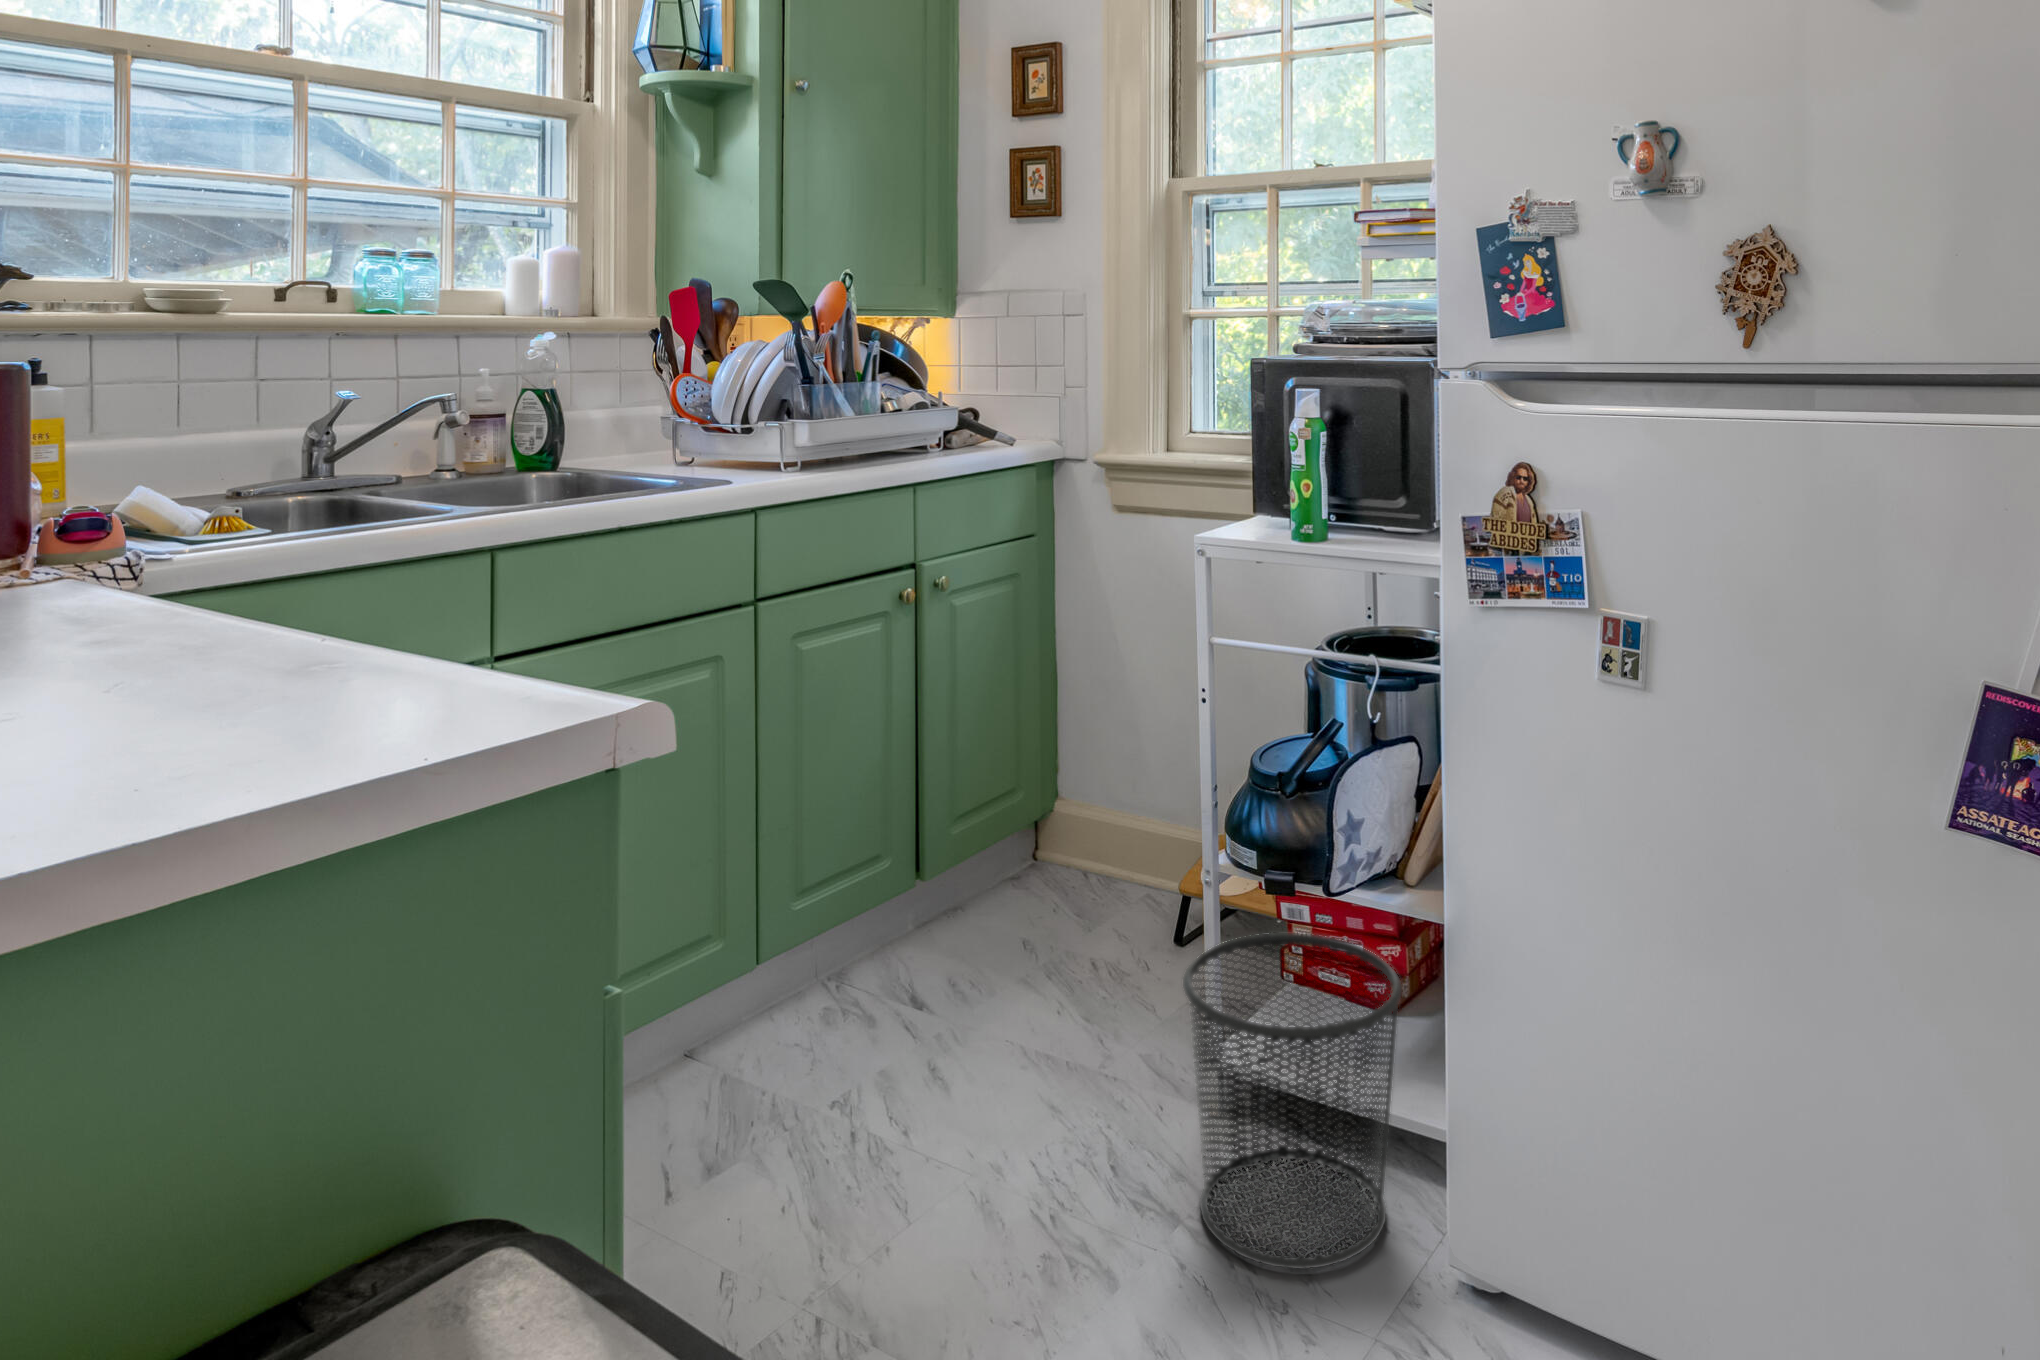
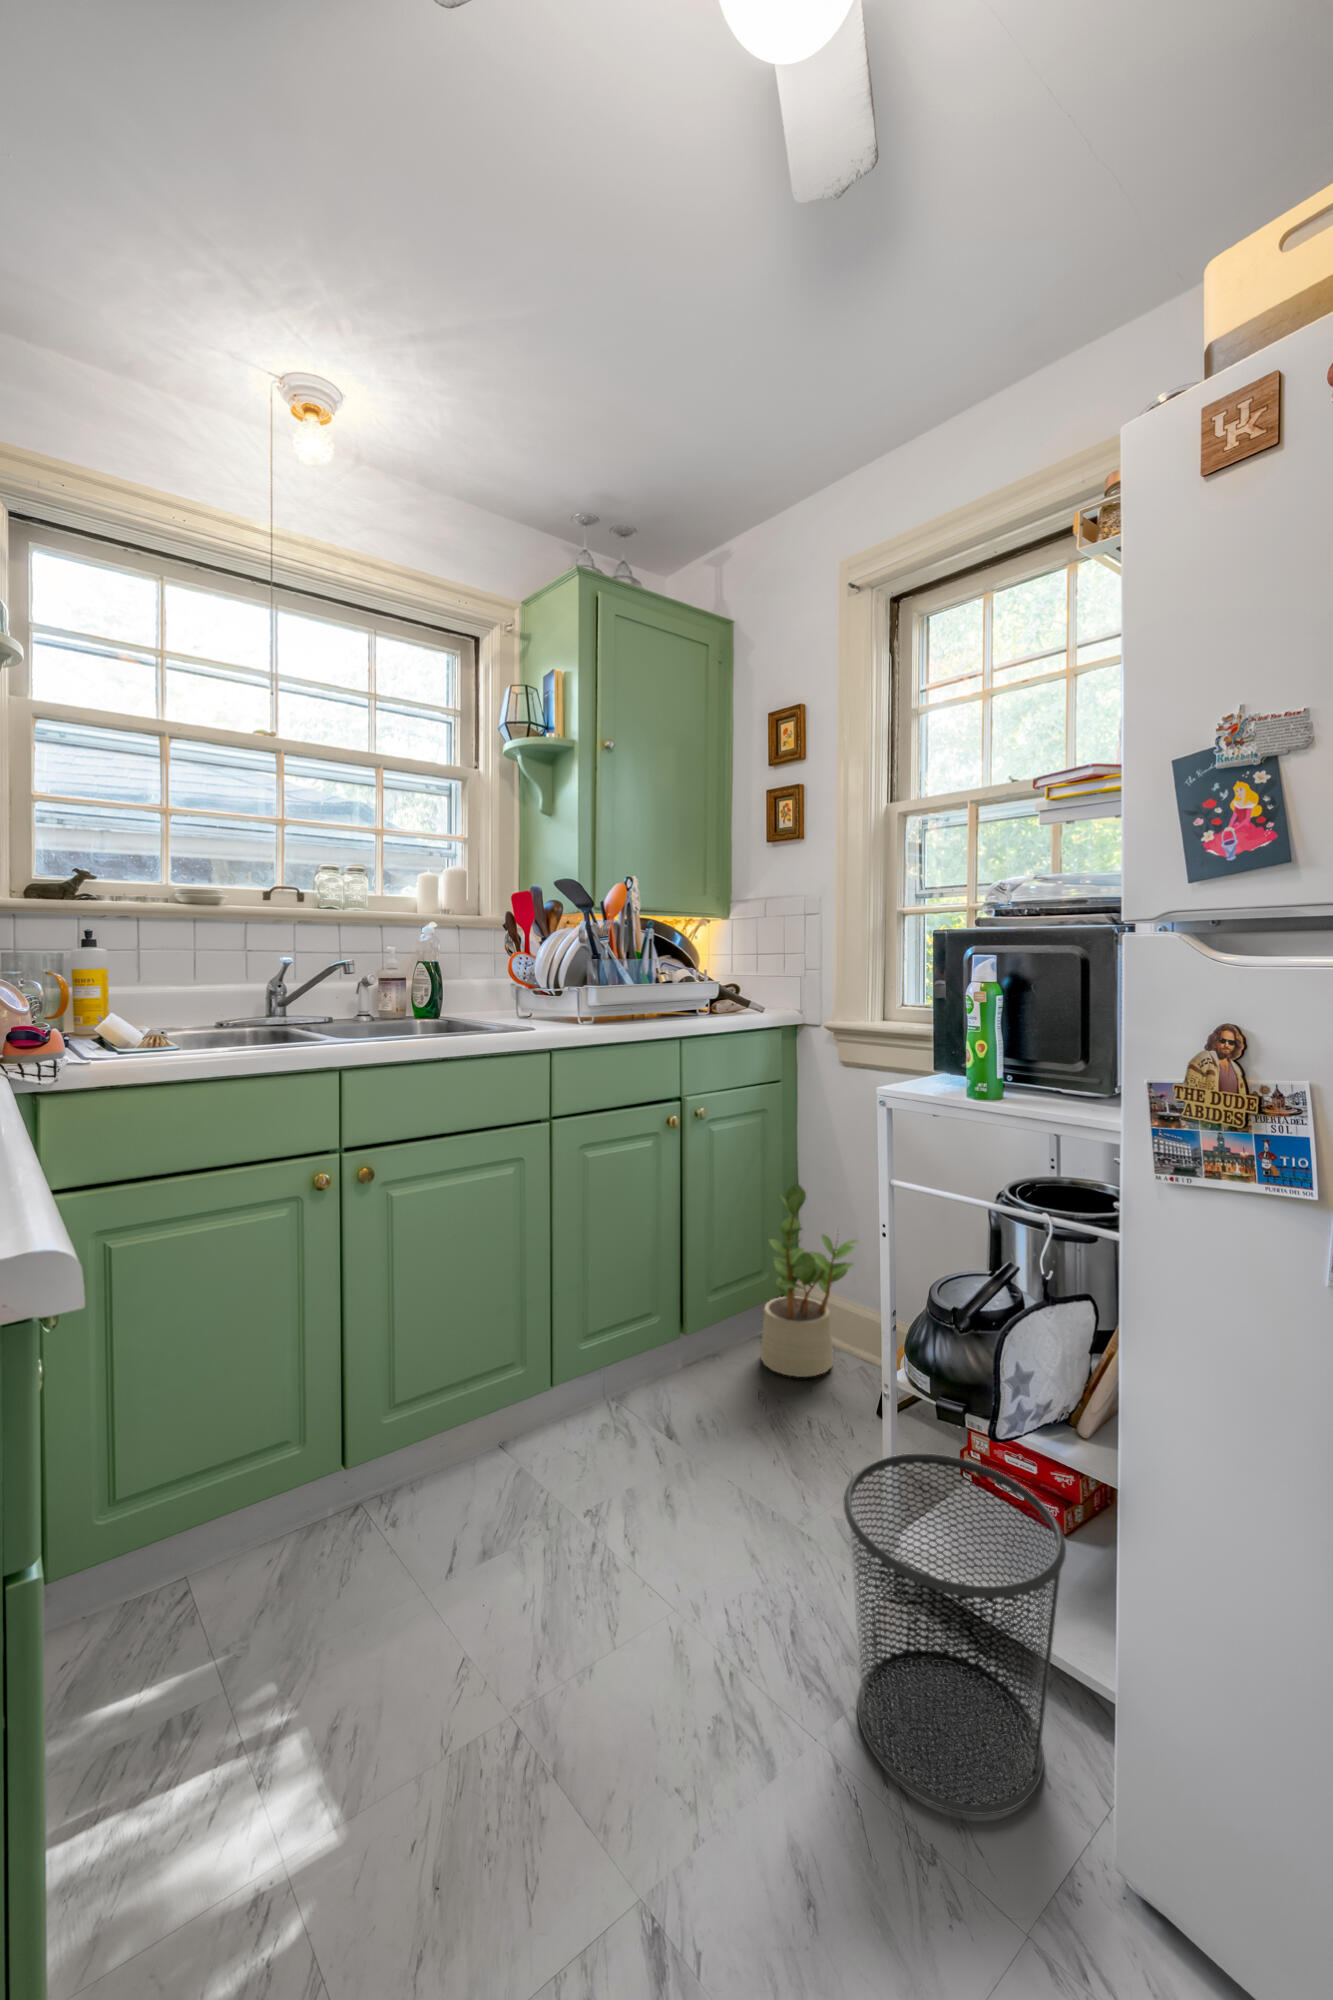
potted plant: none [1023,672,1145,921] -> present [761,1185,857,1377]

